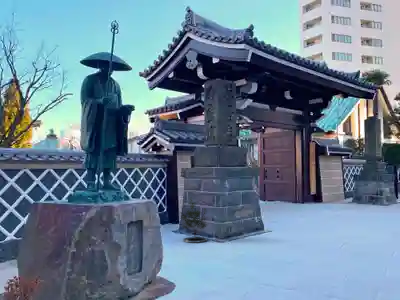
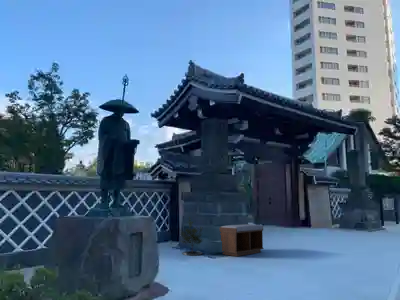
bench: none [227,204,279,243] -> present [220,224,264,256]

